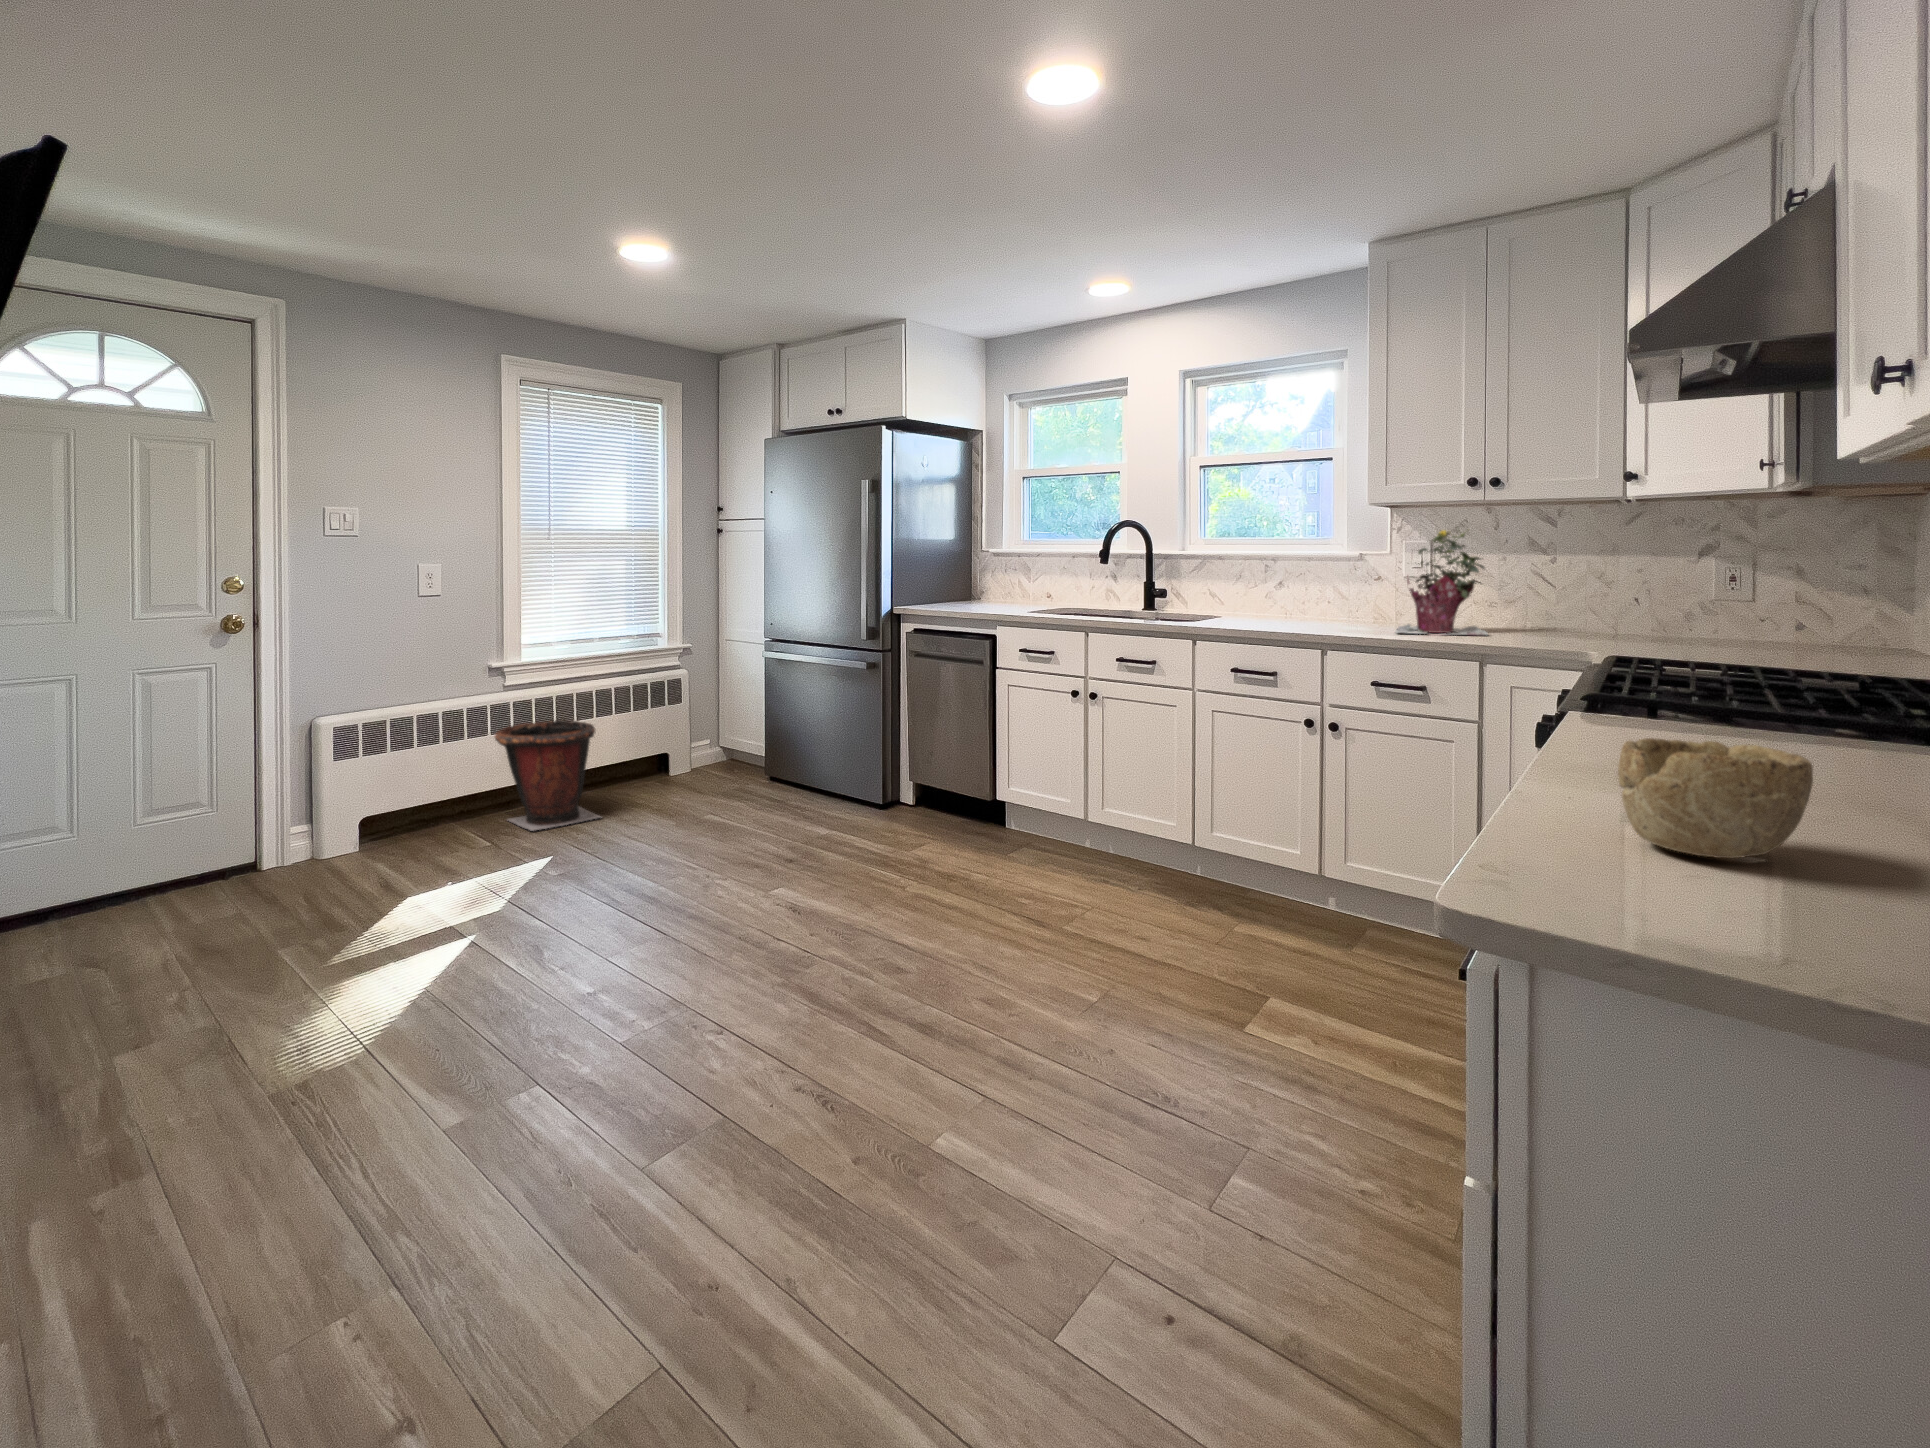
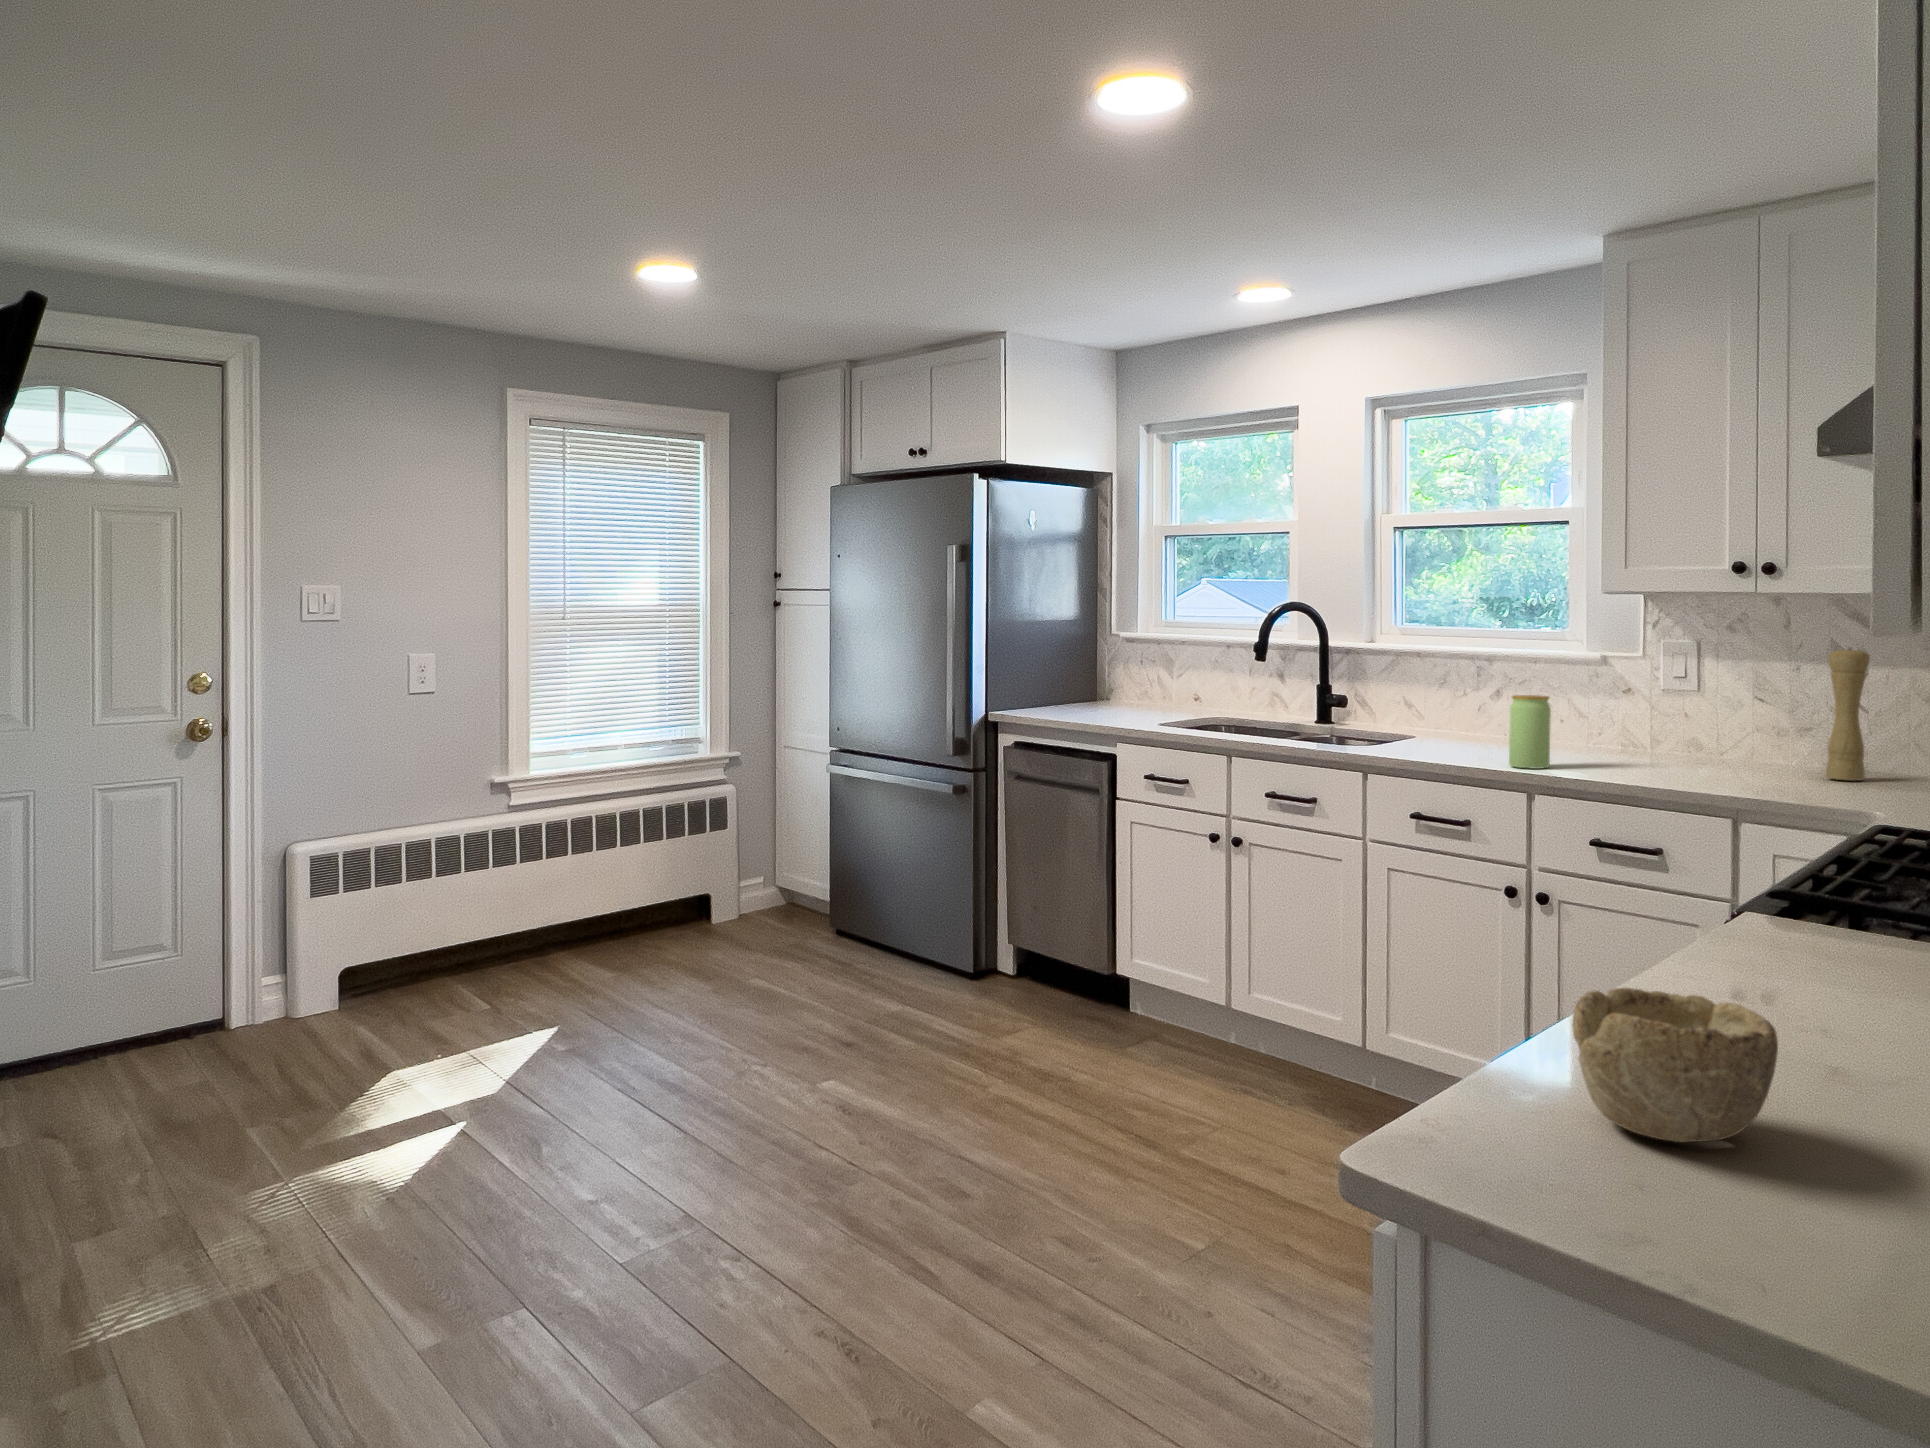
potted plant: present [1396,530,1488,635] -> none [1636,626,1774,777]
pepper mill: none [1530,539,1565,636] -> present [1826,648,1870,781]
jar: none [1302,580,1334,634] -> present [1509,695,1551,769]
waste bin: present [495,720,602,831] -> none [491,846,618,989]

